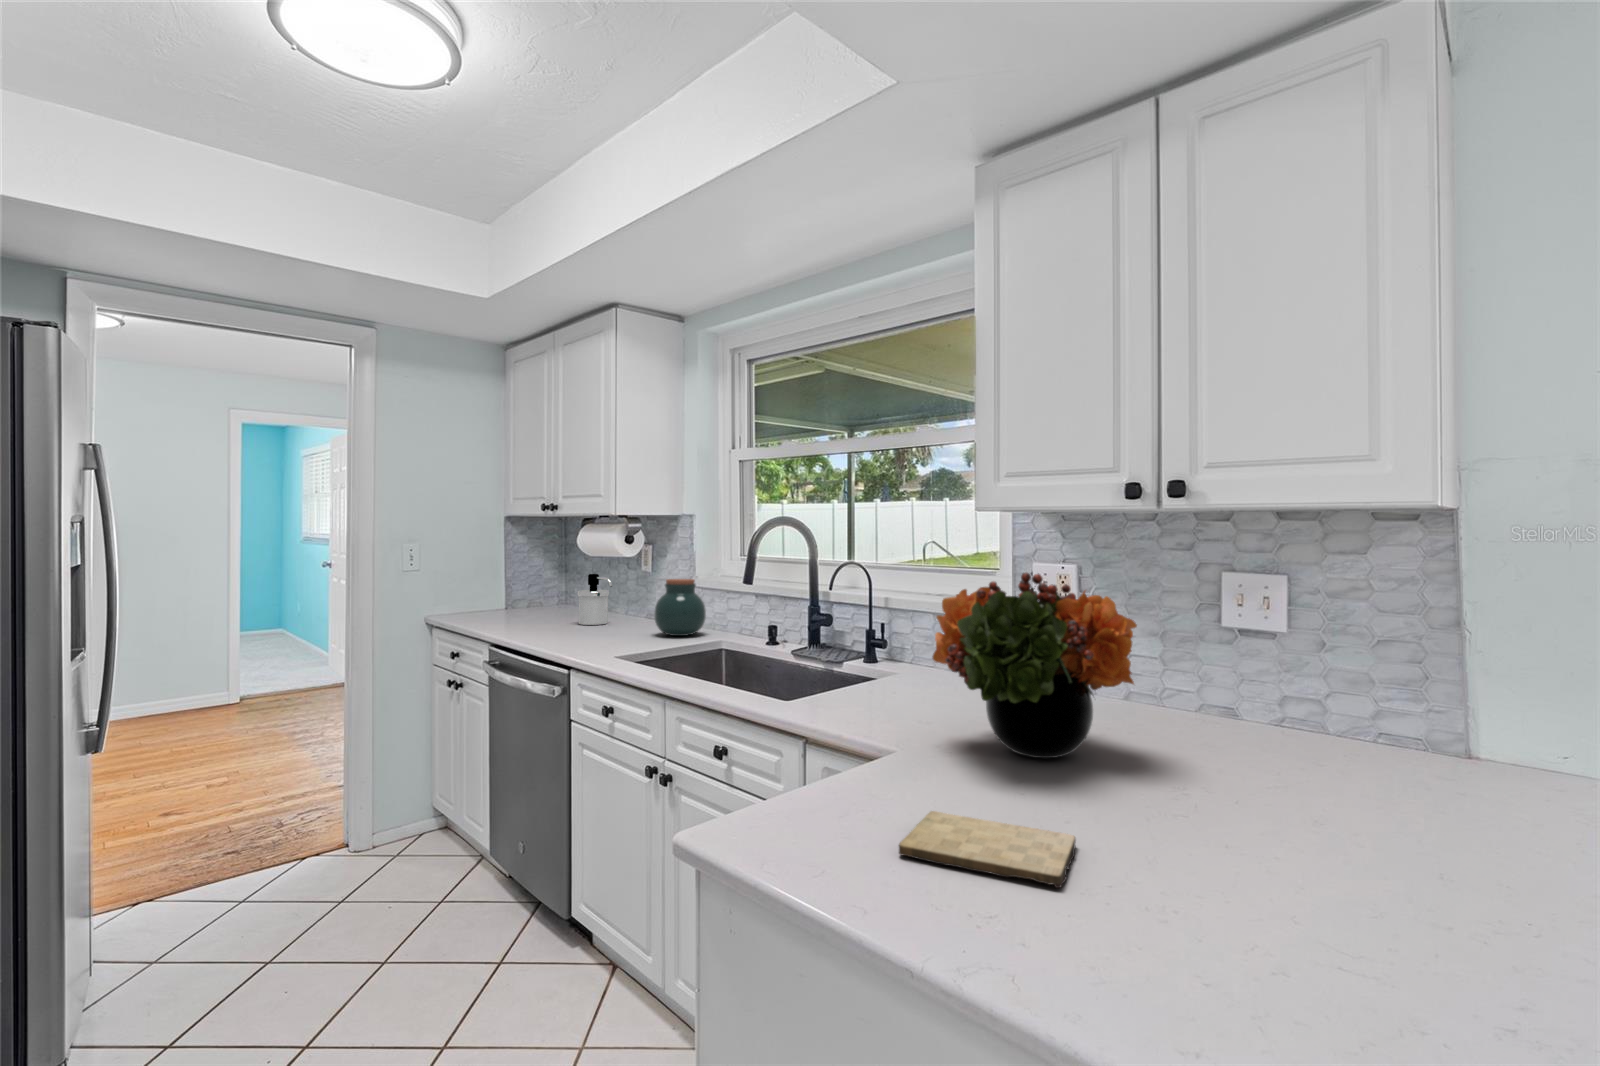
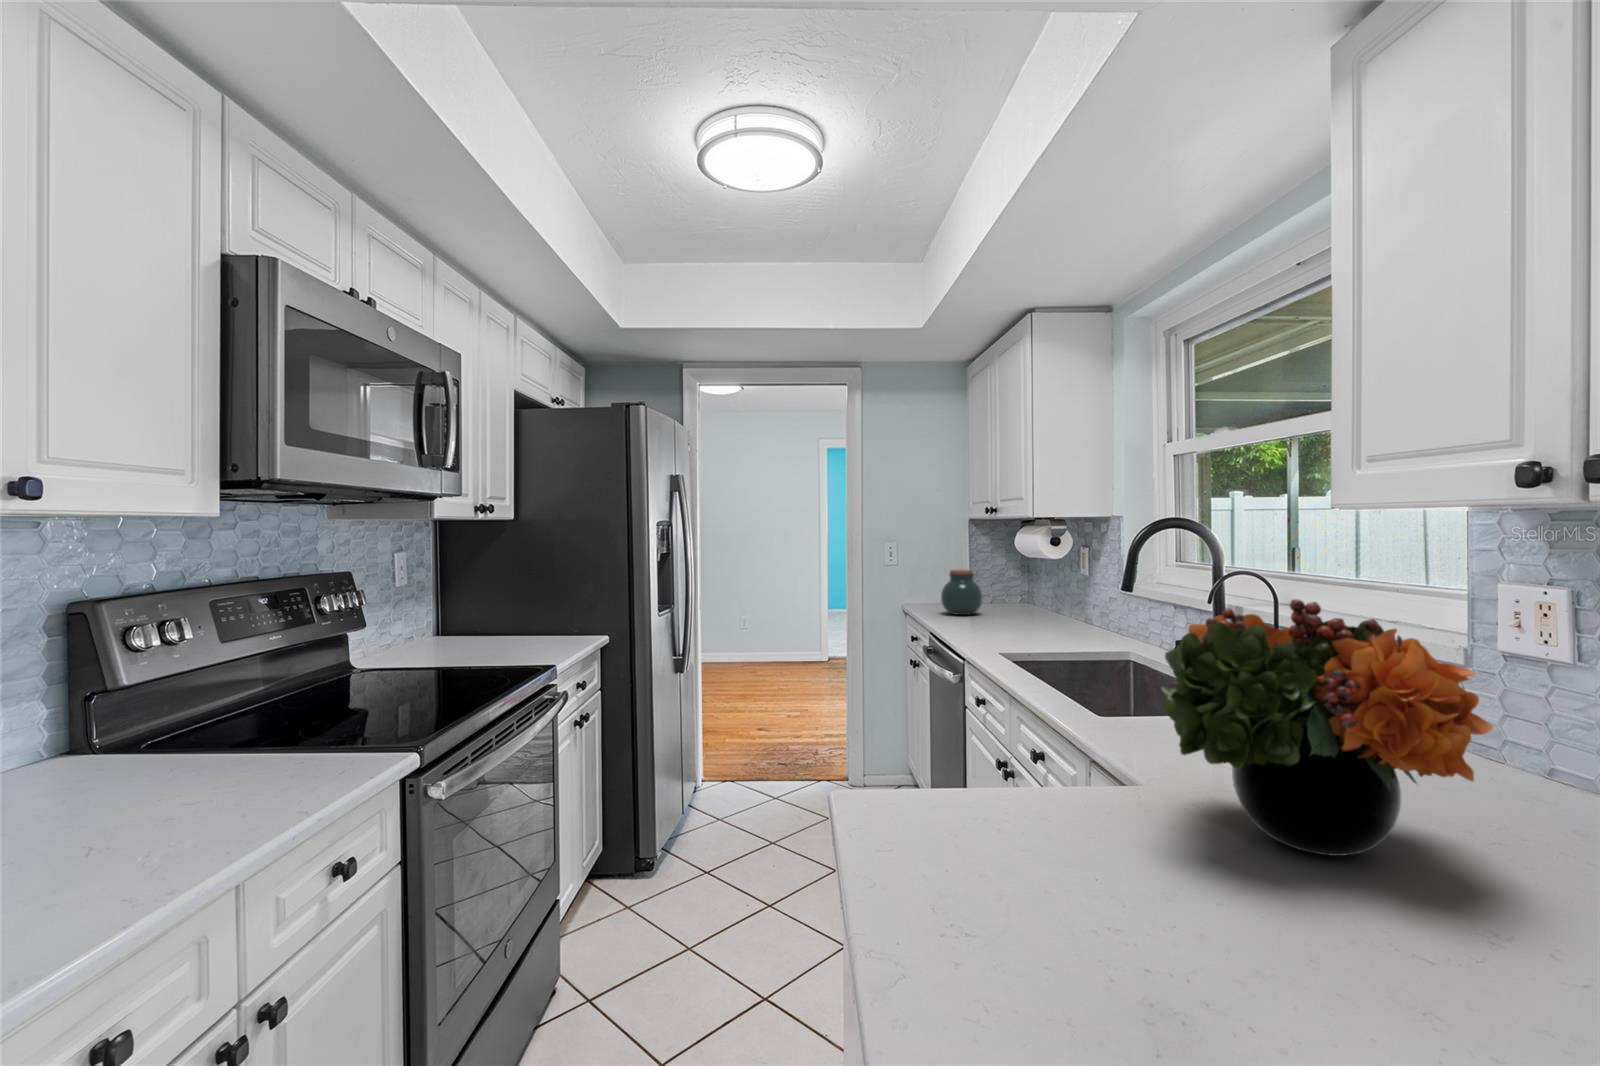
soap dispenser: present [578,574,612,625] -> none [1012,573,1043,622]
jar: present [654,579,706,636] -> present [941,569,982,615]
cutting board: present [899,811,1076,888] -> none [933,857,1142,974]

